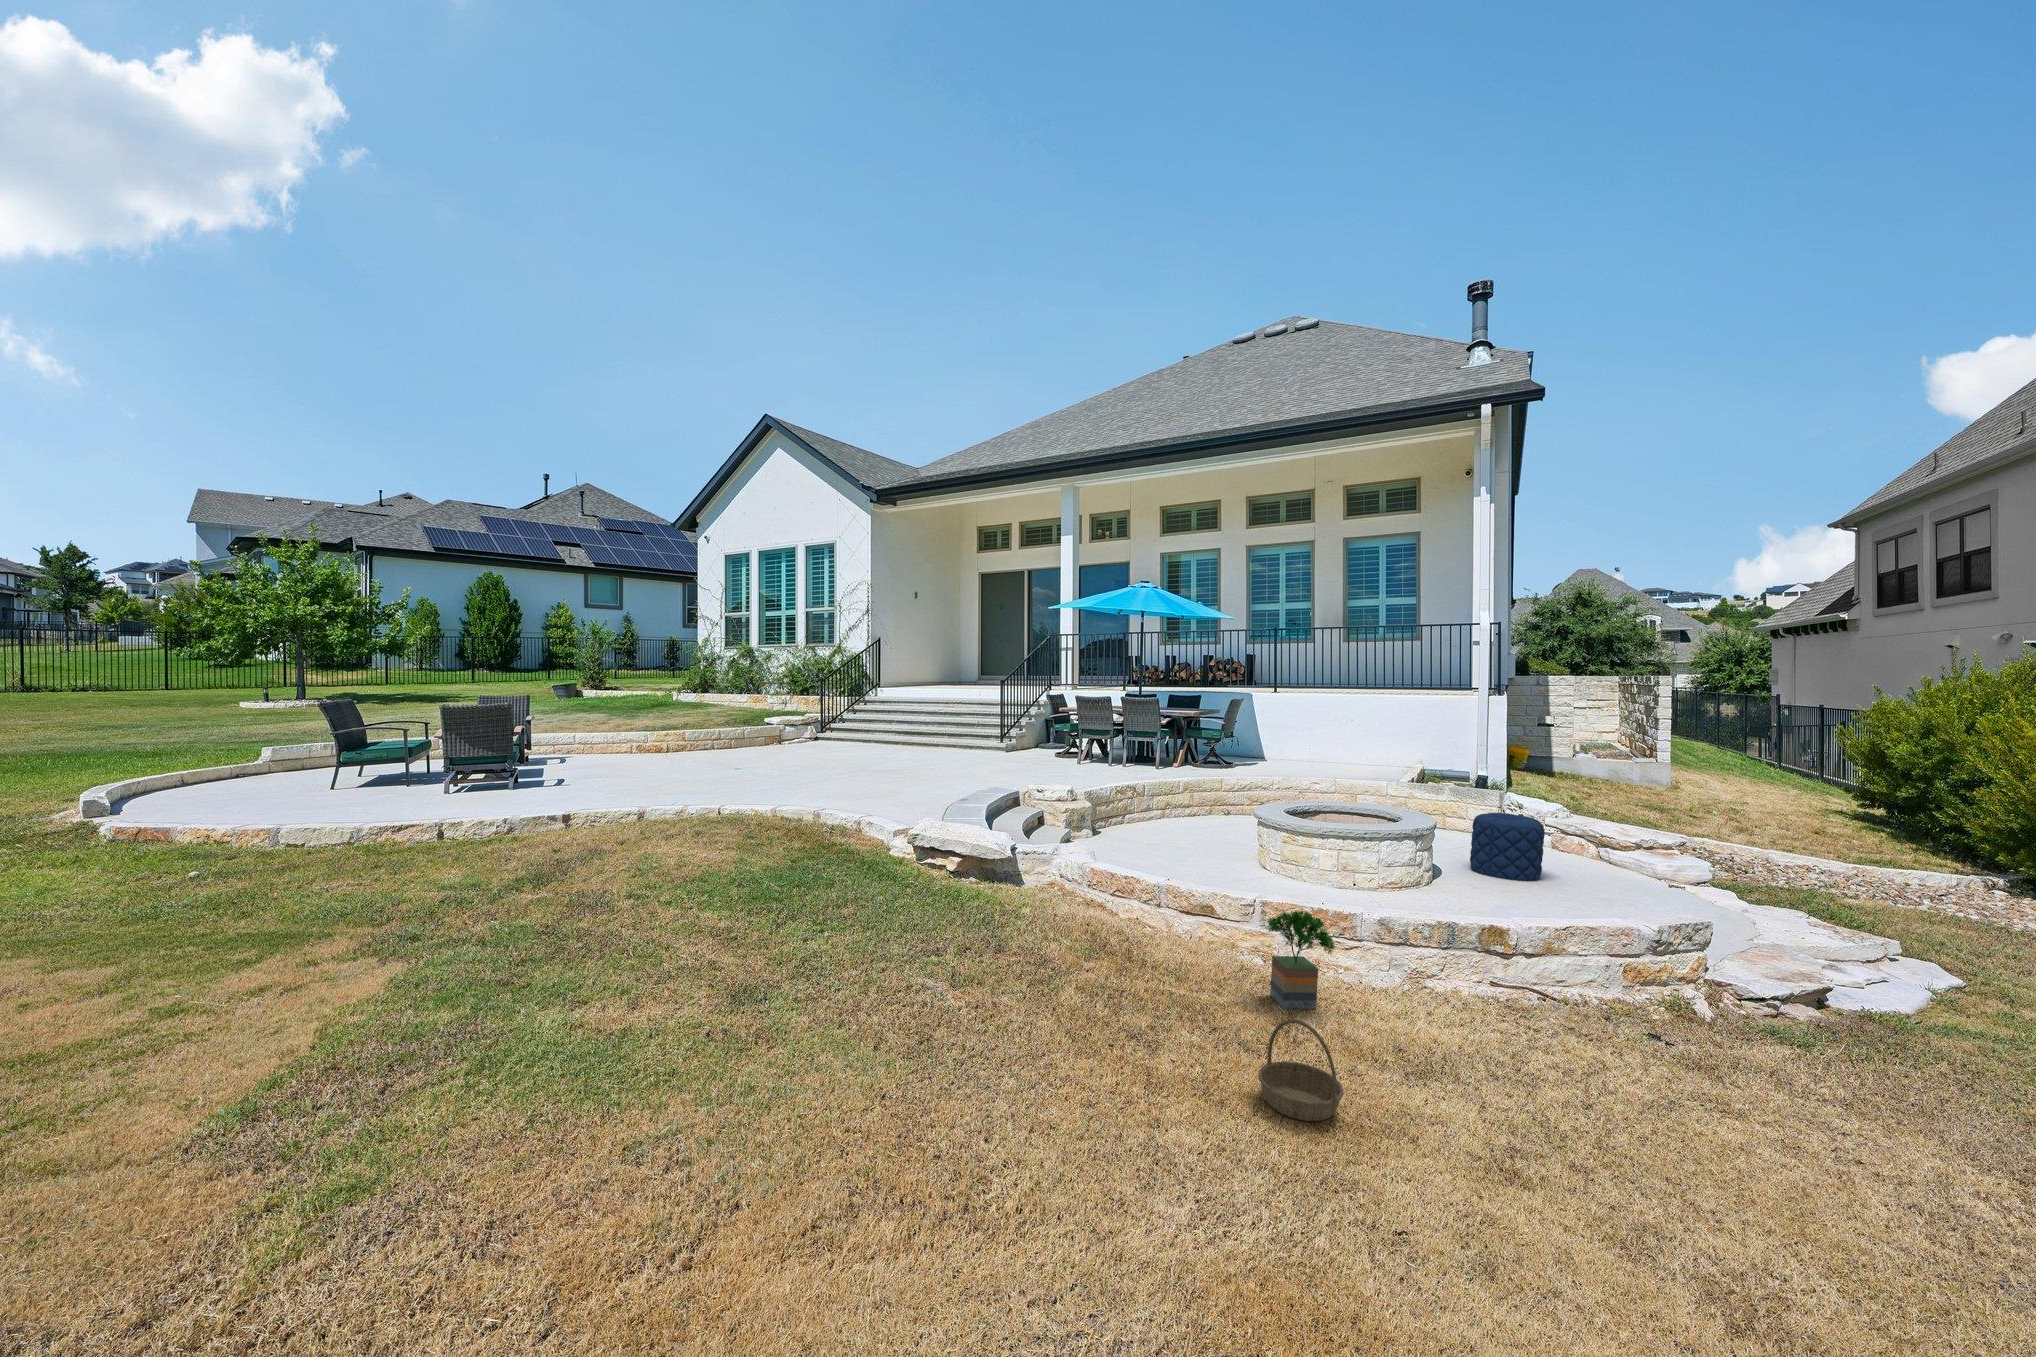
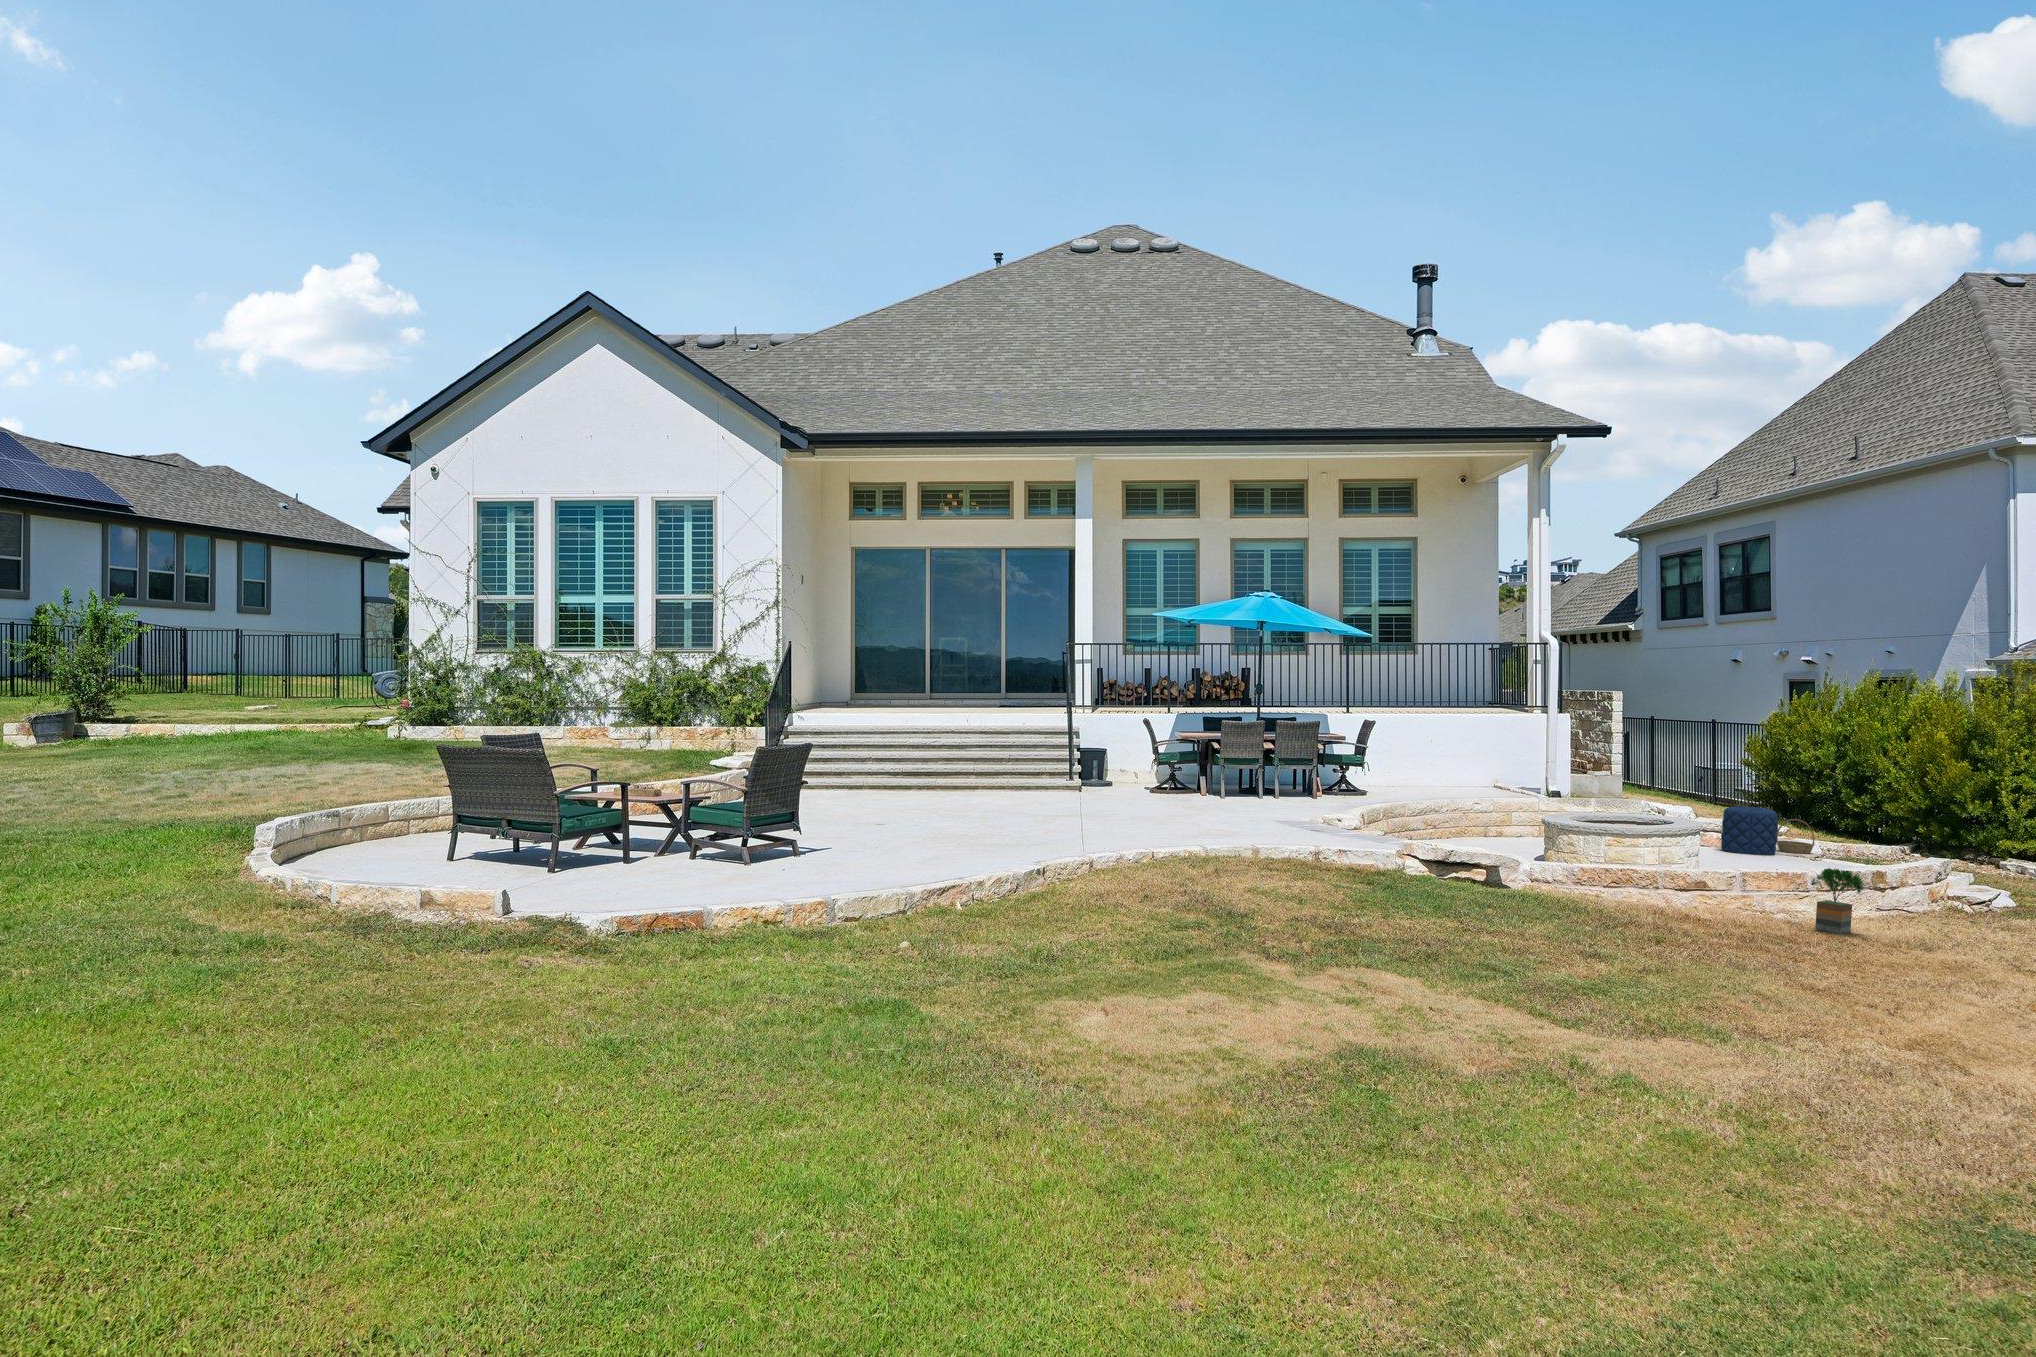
basket: present [1258,1019,1344,1121] -> present [1777,819,1814,854]

